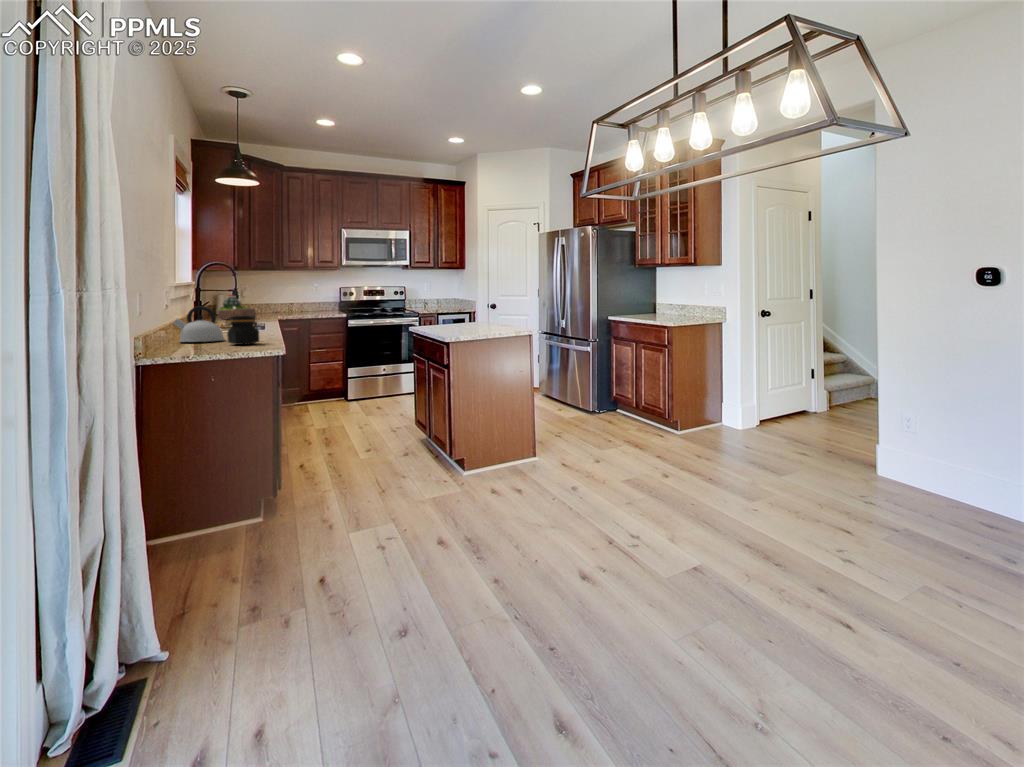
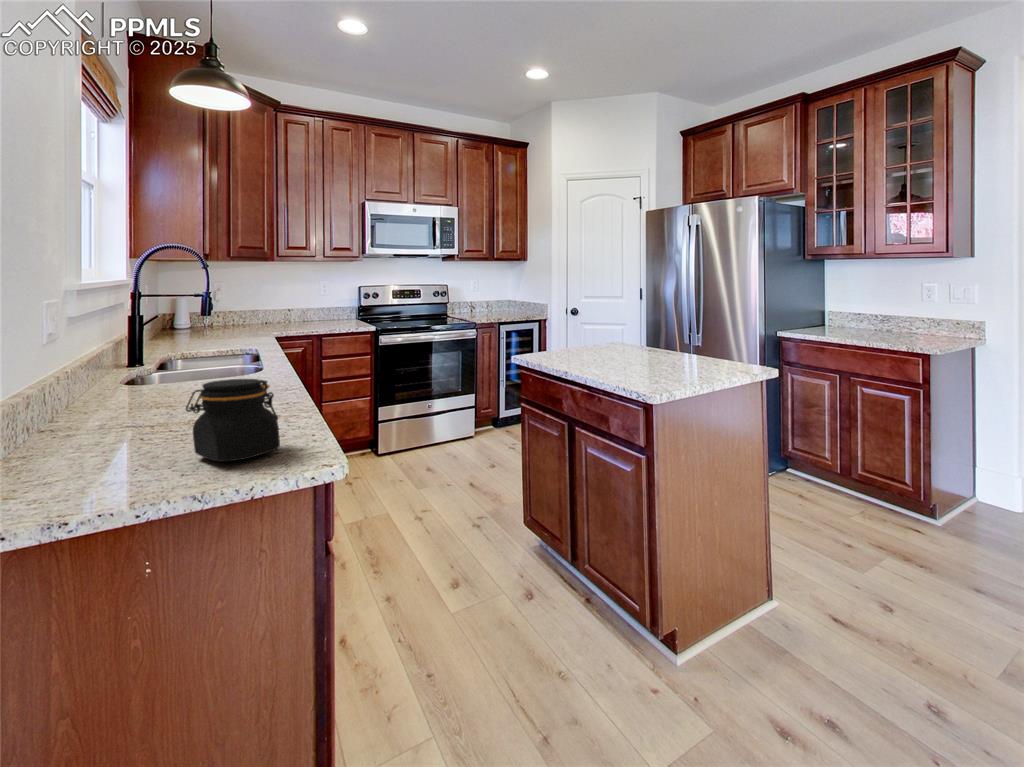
succulent plant: present [218,295,256,320] -> none [179,300,242,340]
kettle: present [173,306,224,342] -> none [48,348,188,445]

